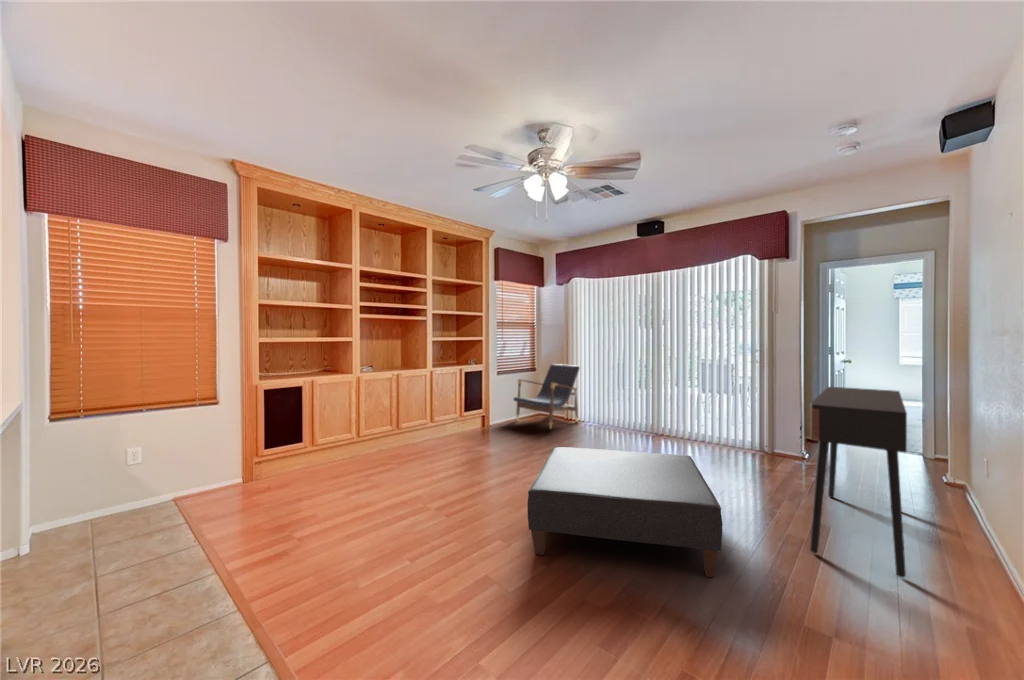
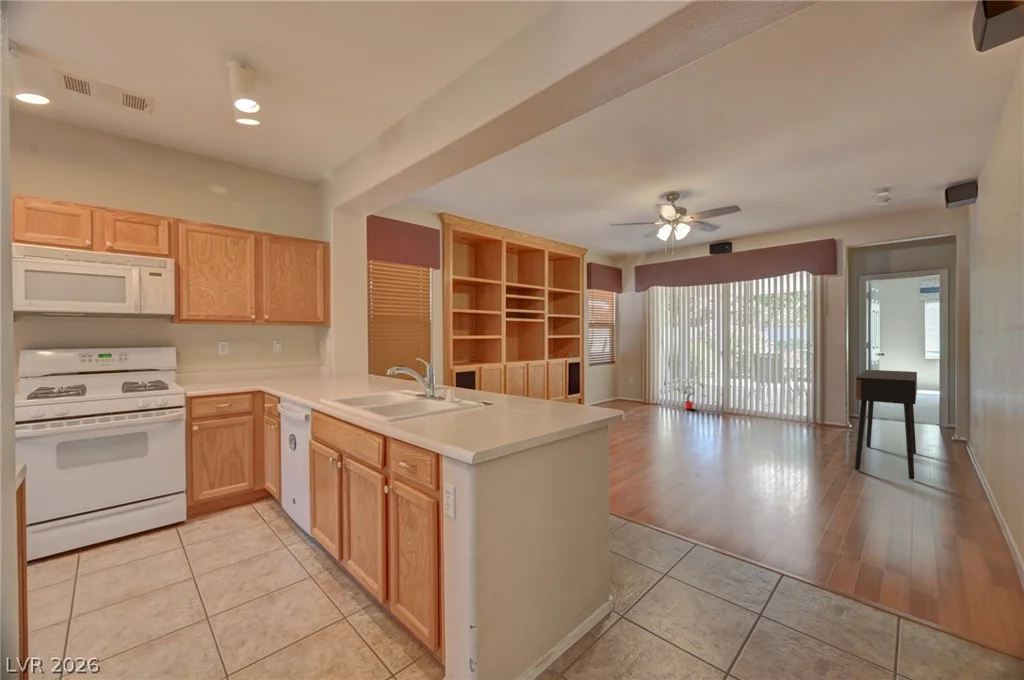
lounge chair: present [514,364,579,428] -> none [602,357,656,408]
potted plant: none [595,392,640,429] -> present [675,379,706,409]
ottoman: present [527,447,722,577] -> none [670,412,802,479]

